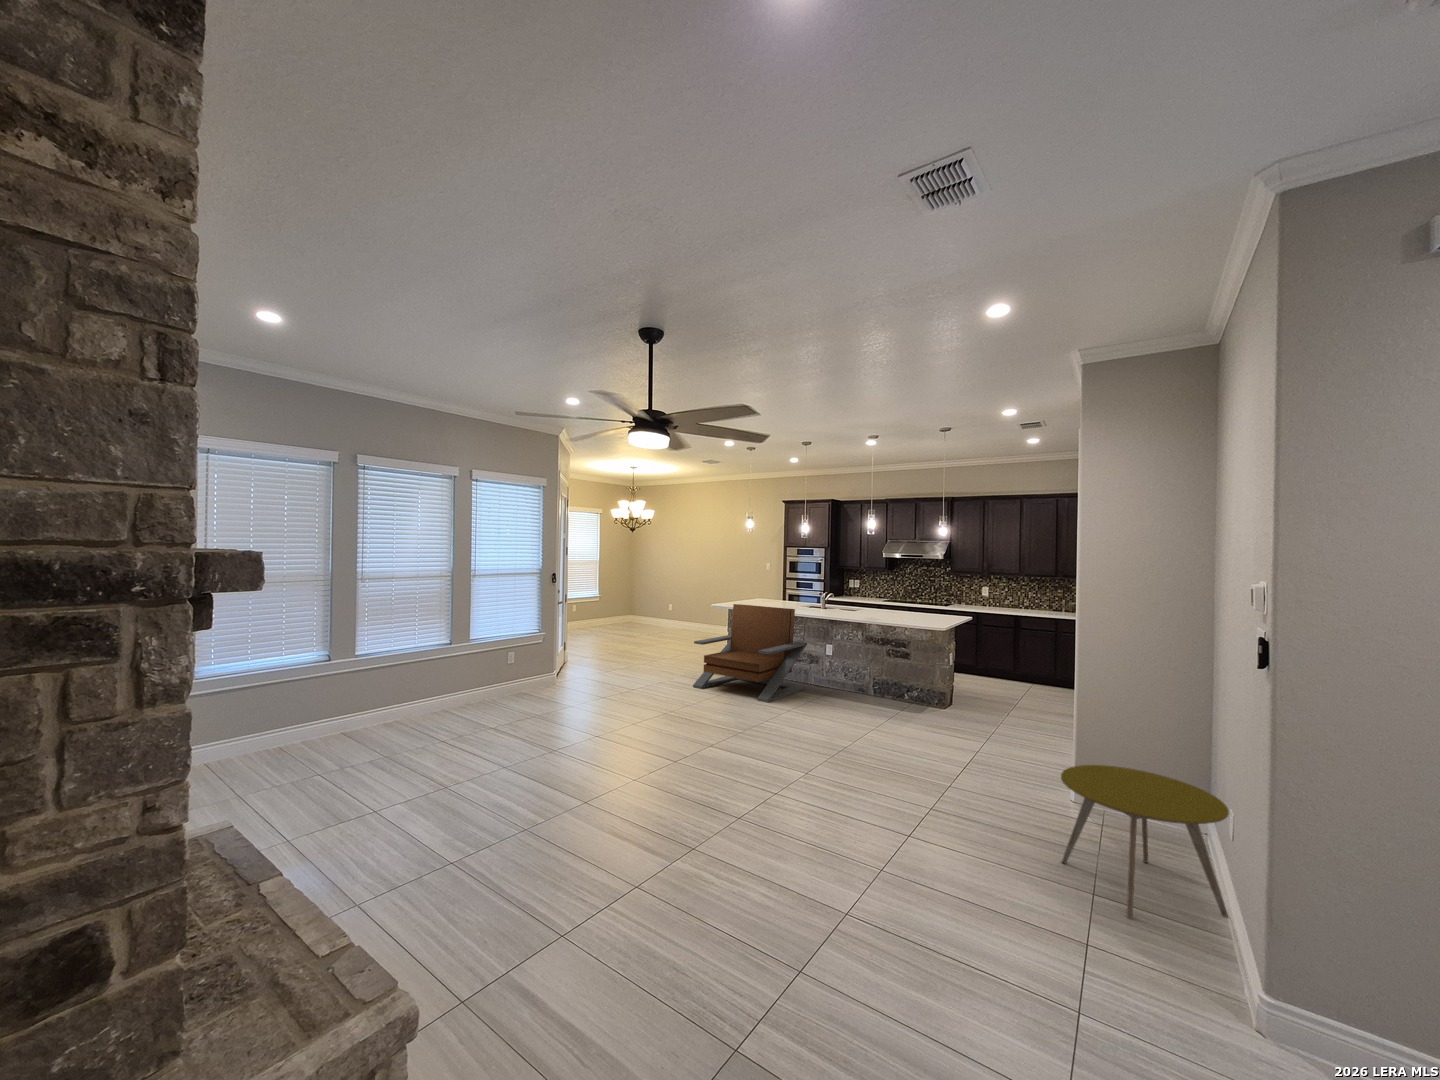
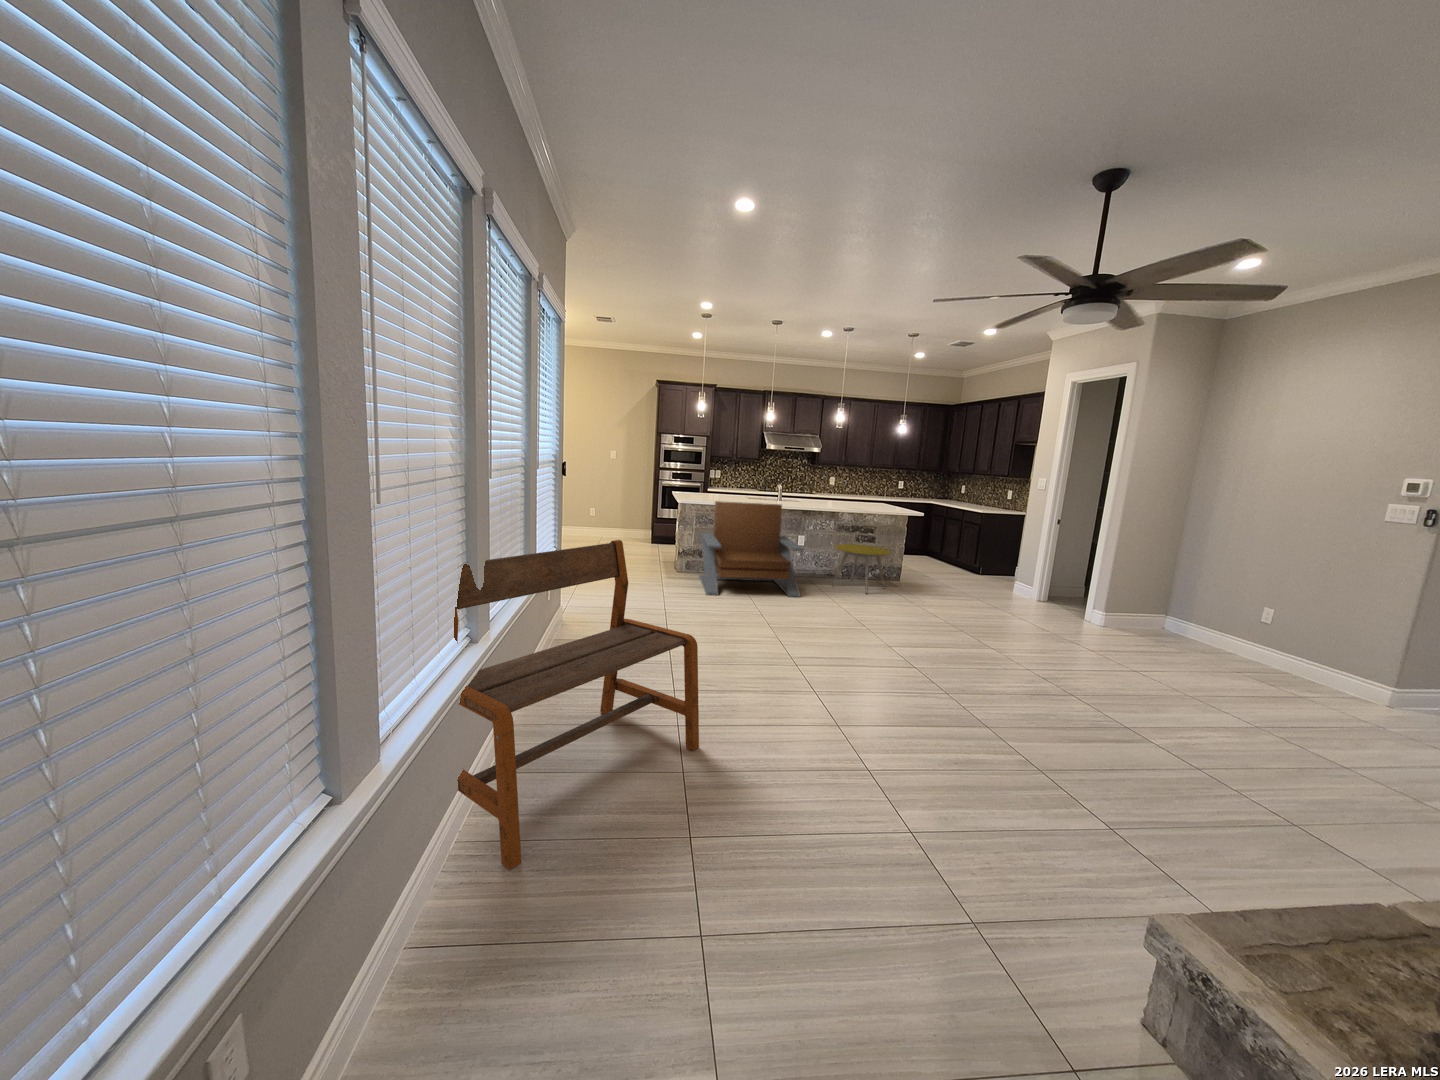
bench: none [270,609,445,749] -> present [454,540,699,870]
side table: present [1061,765,1229,919] -> present [832,544,891,594]

